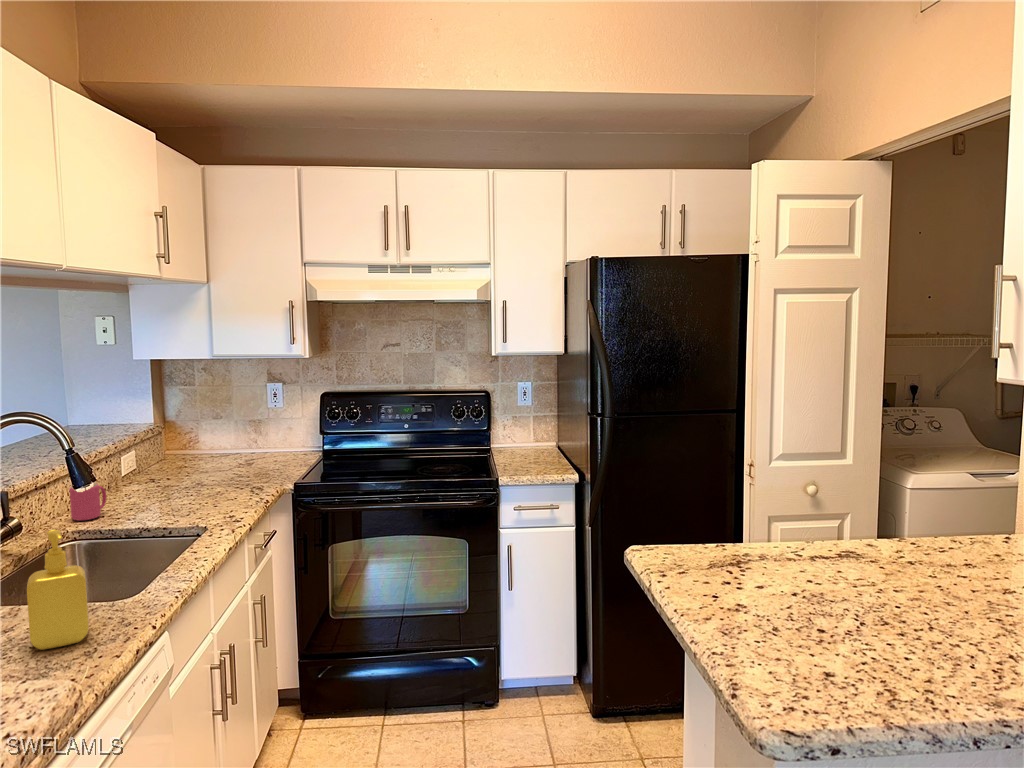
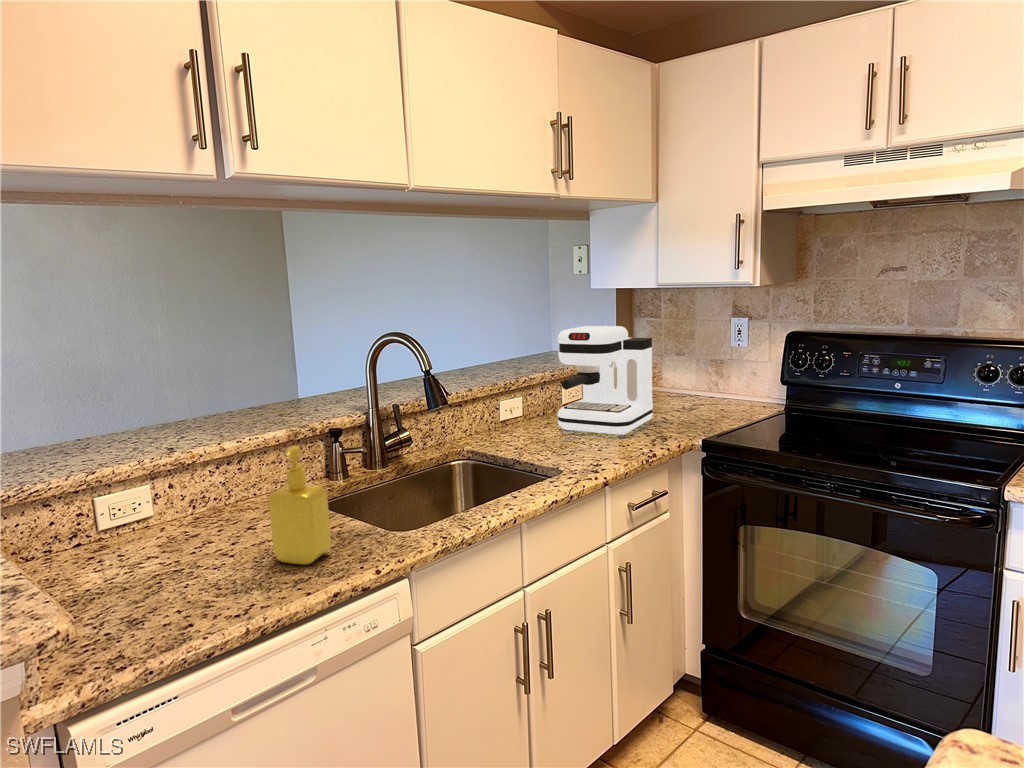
coffee maker: none [142,395,230,497] -> present [558,326,653,435]
mug: present [70,484,107,521] -> none [478,406,512,442]

